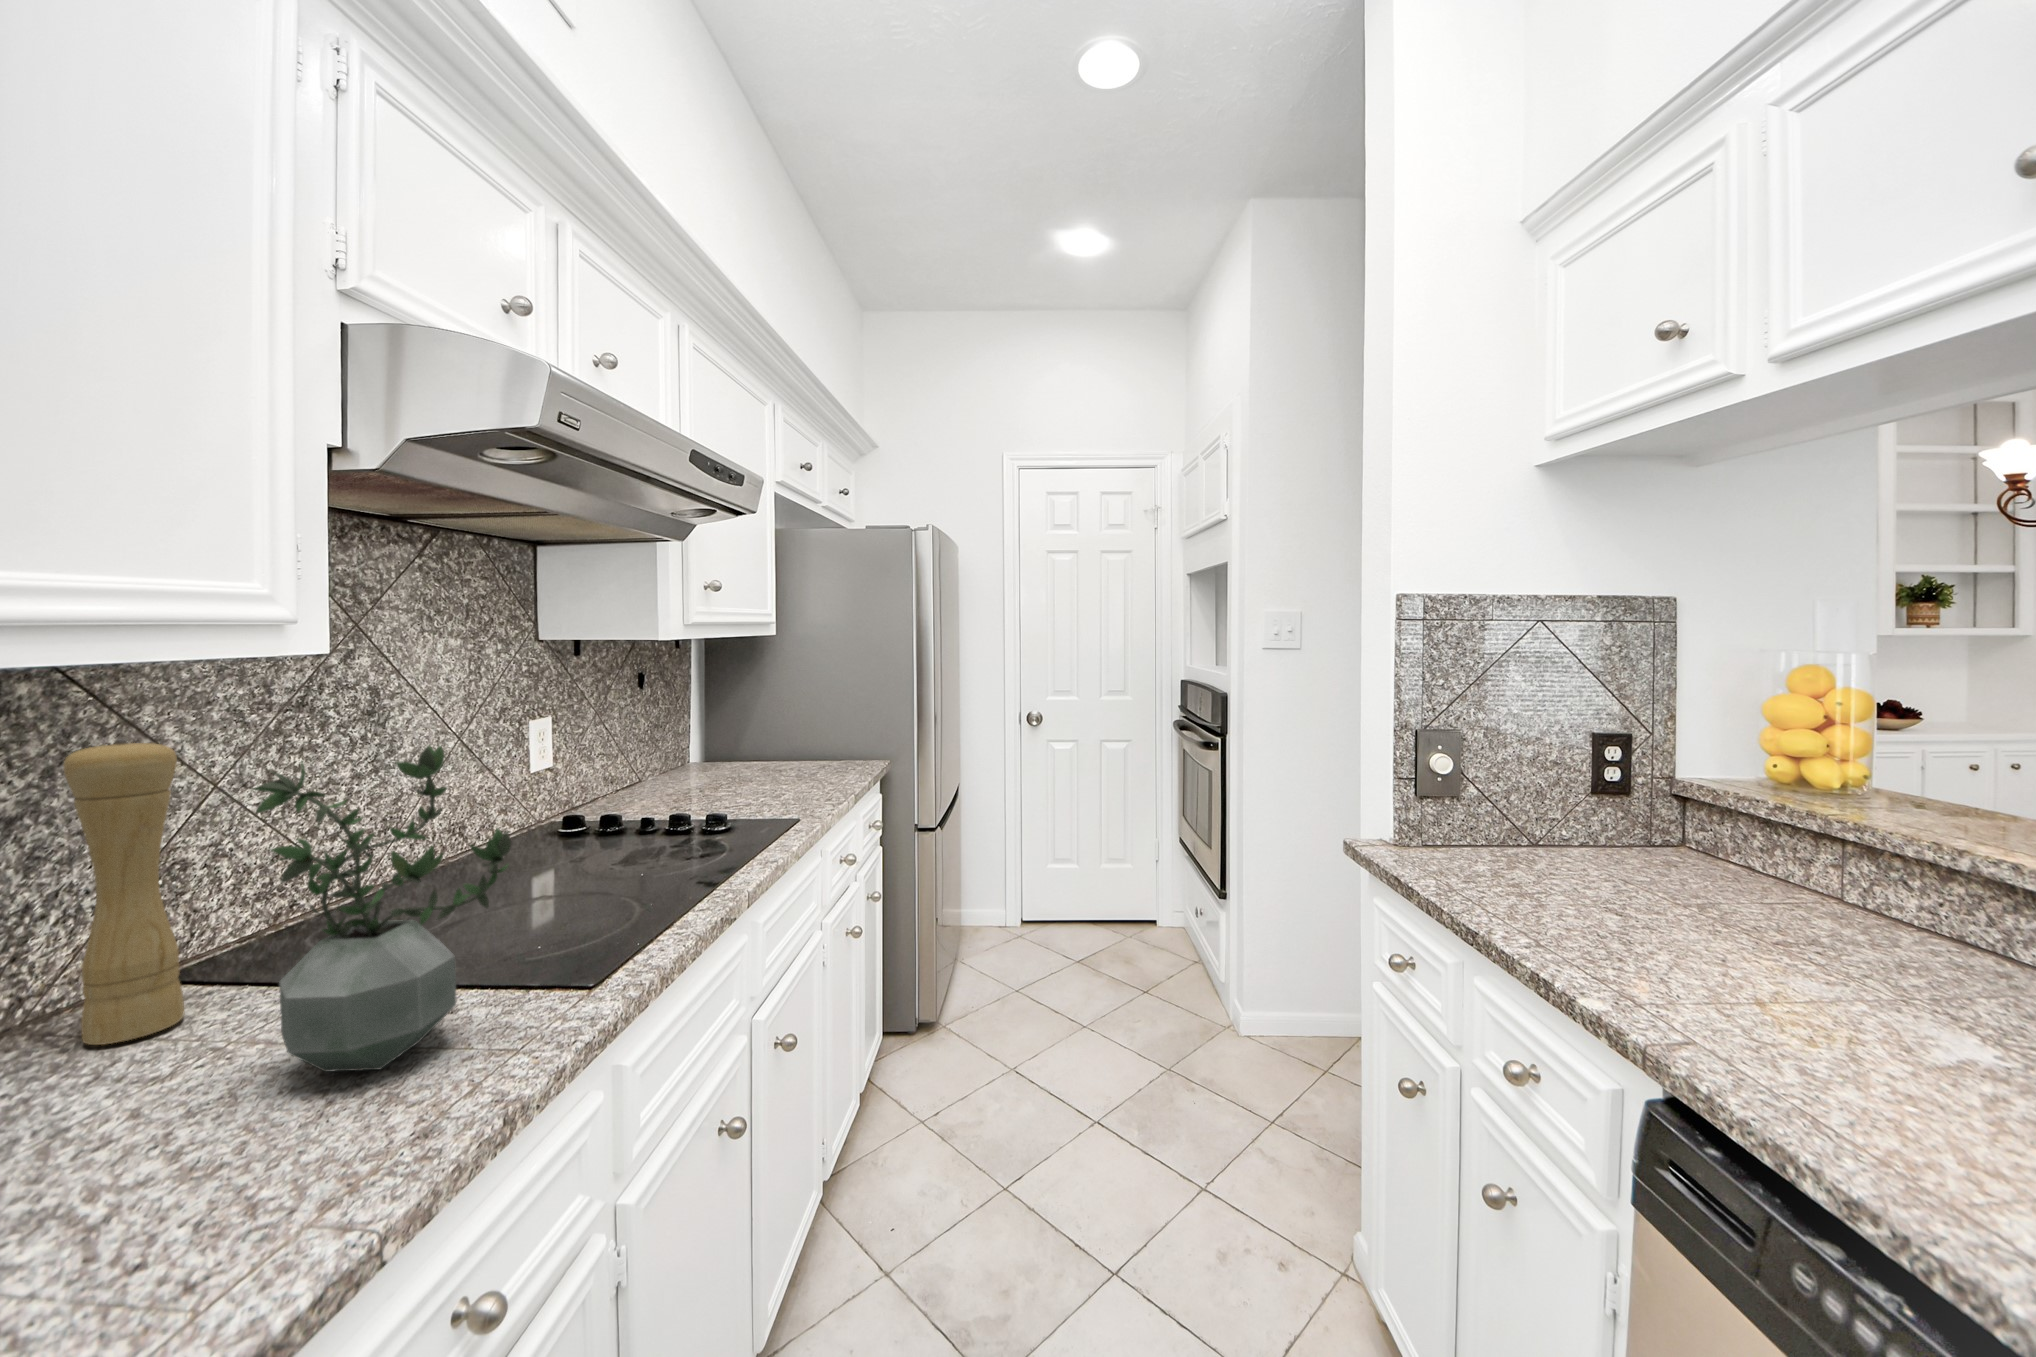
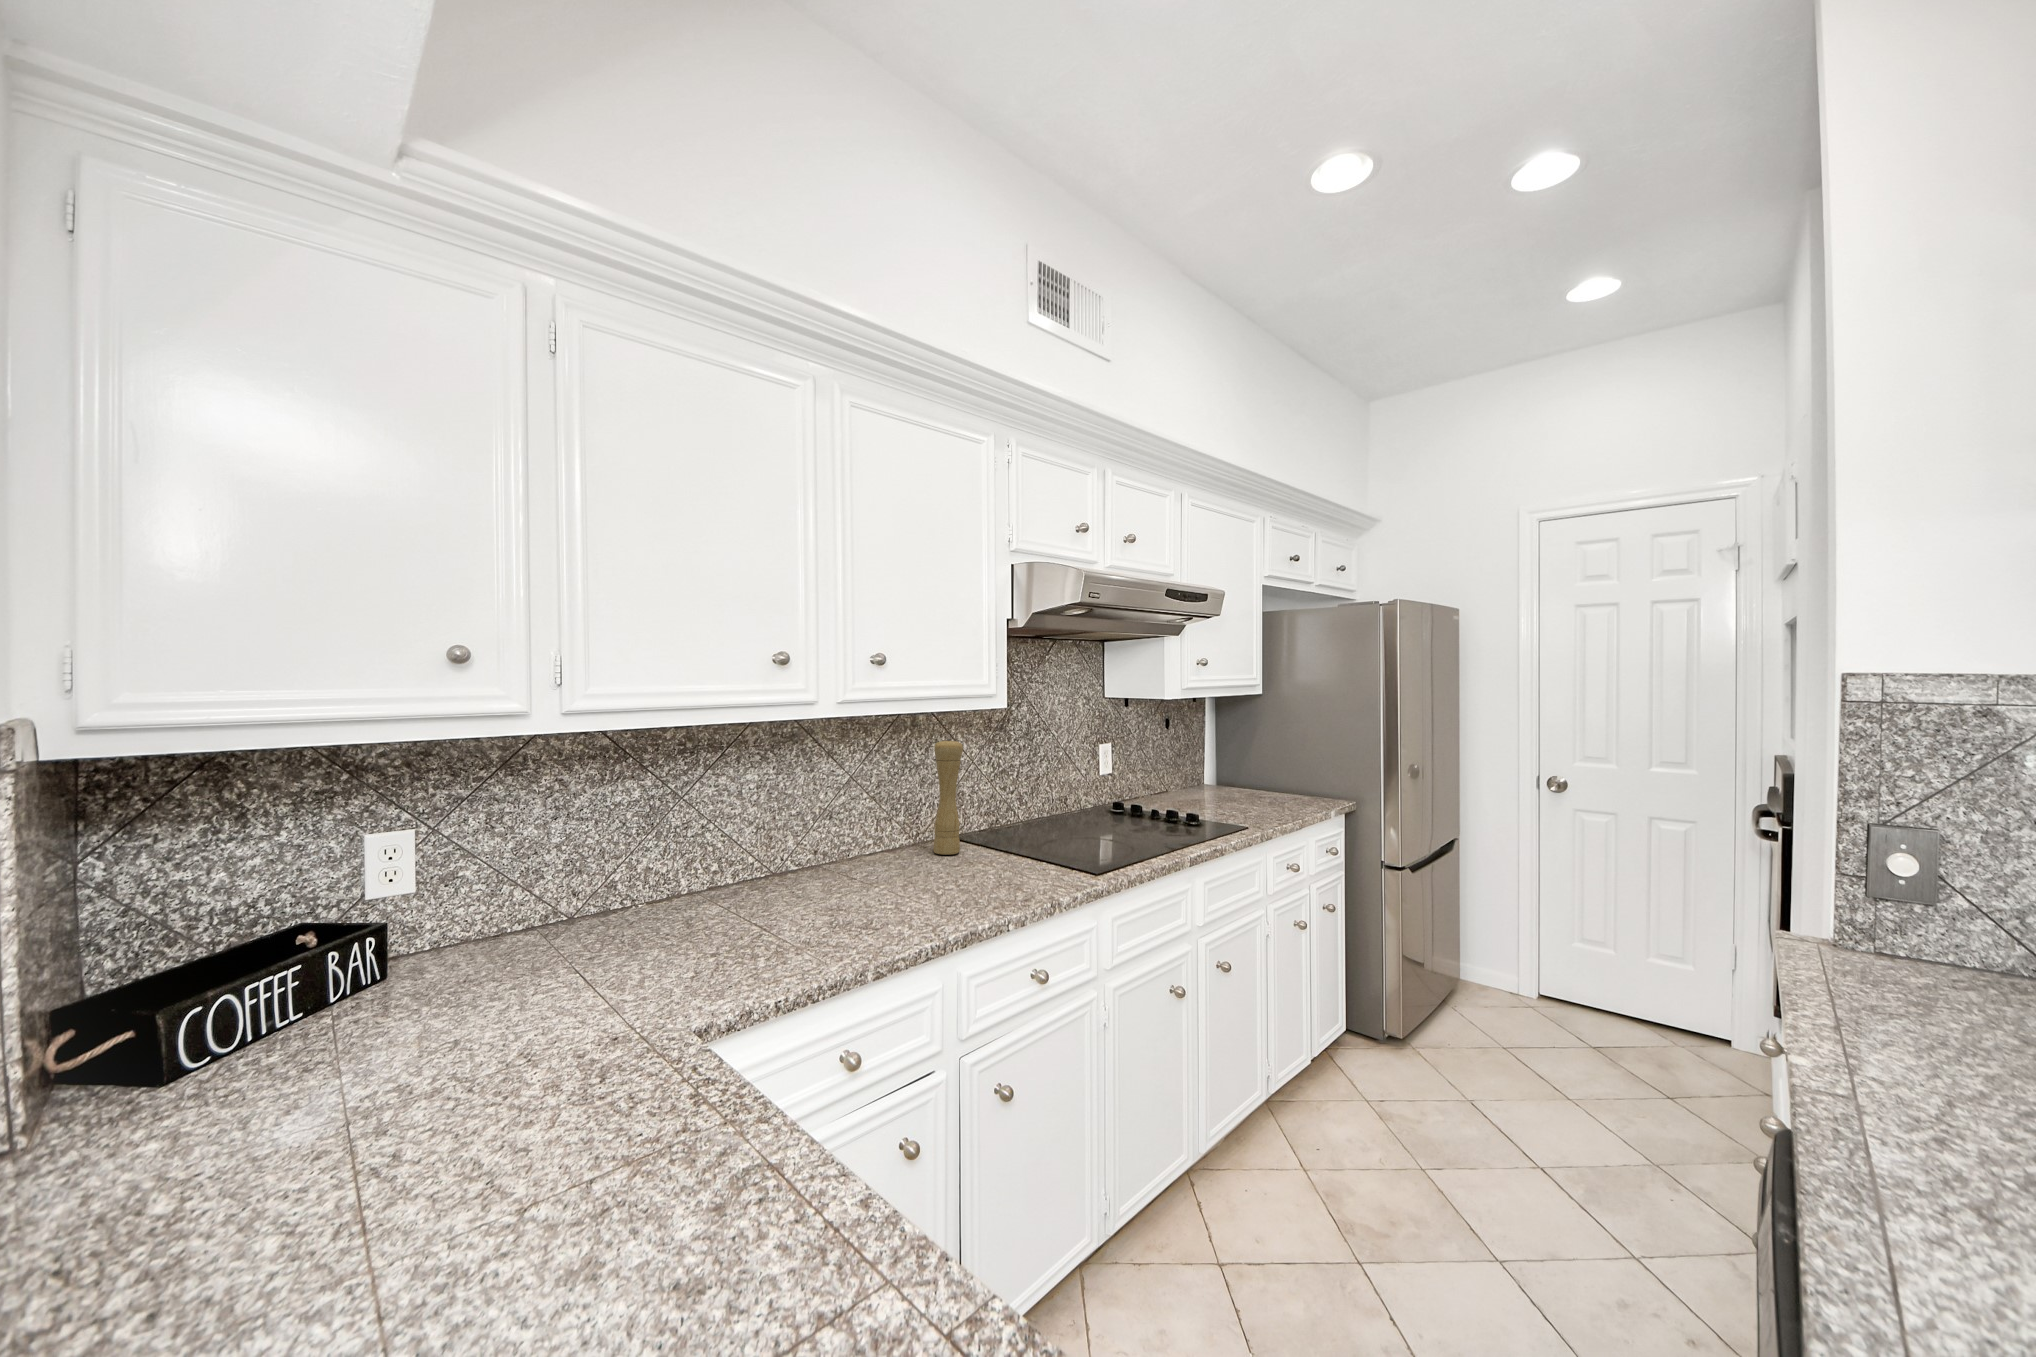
potted plant: present [254,746,511,1072] -> none [983,750,1063,881]

